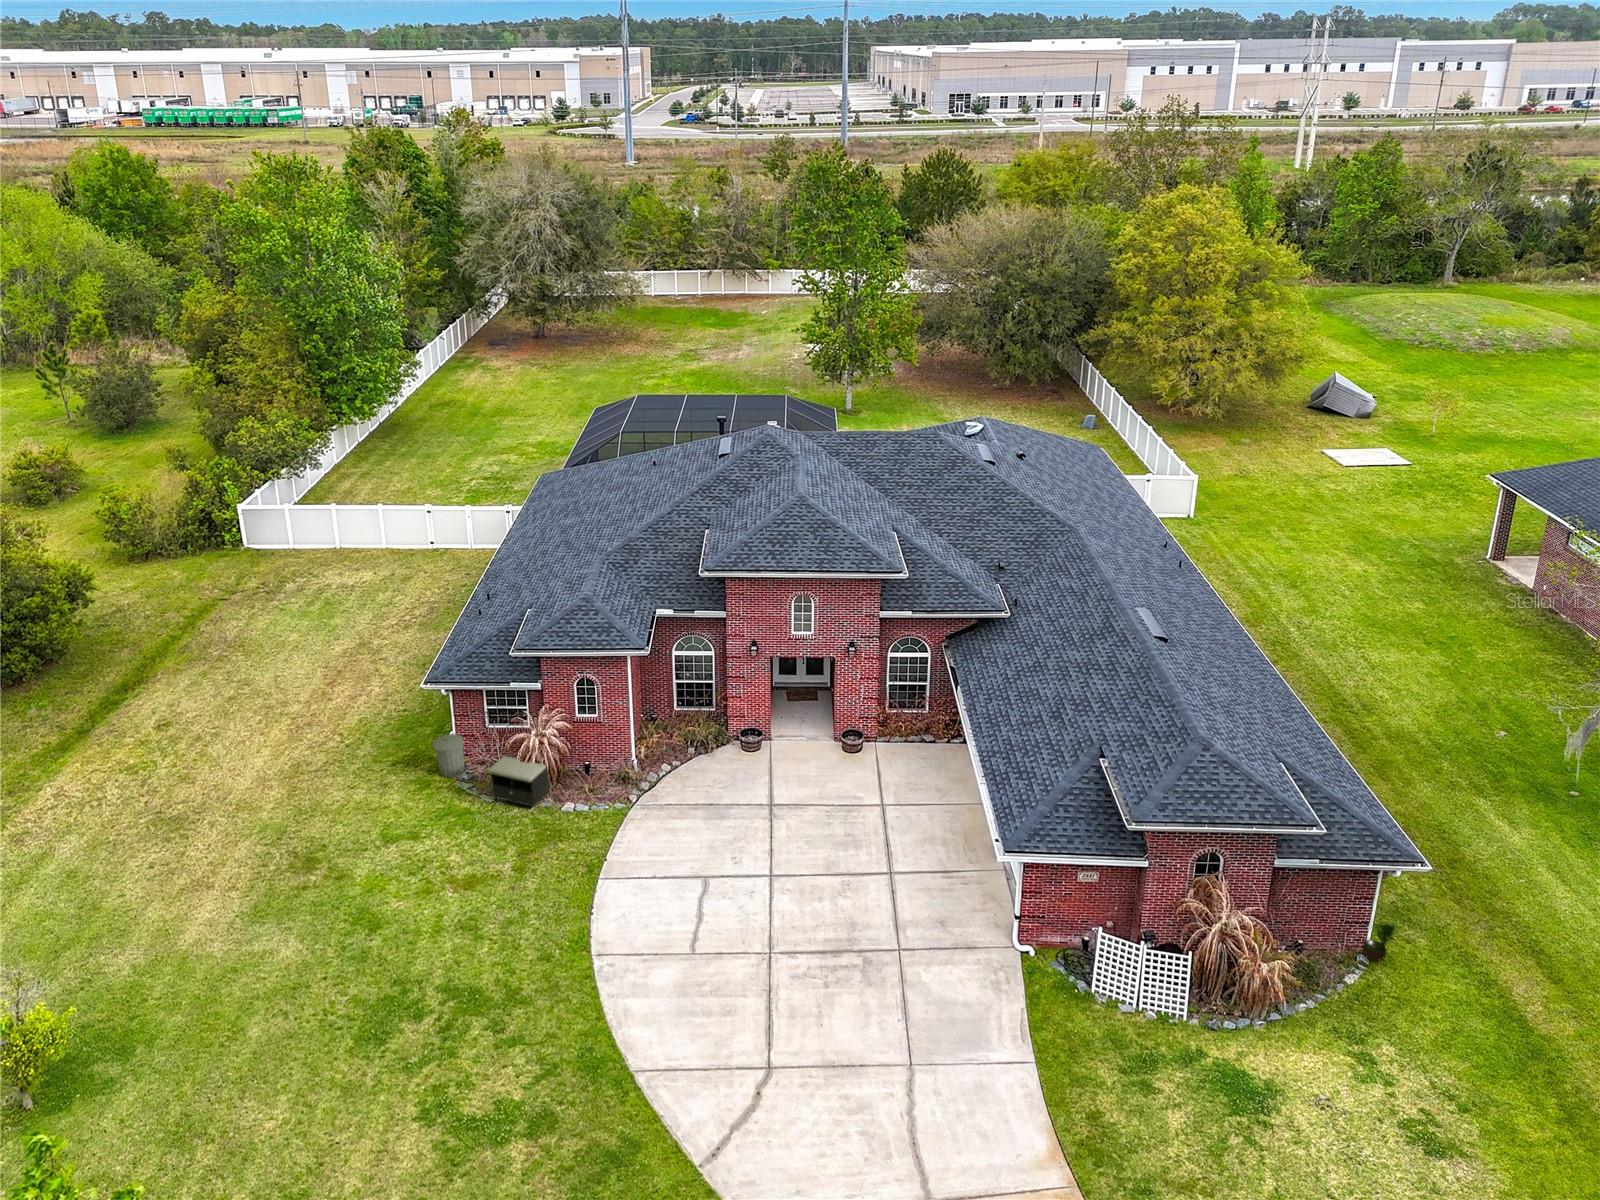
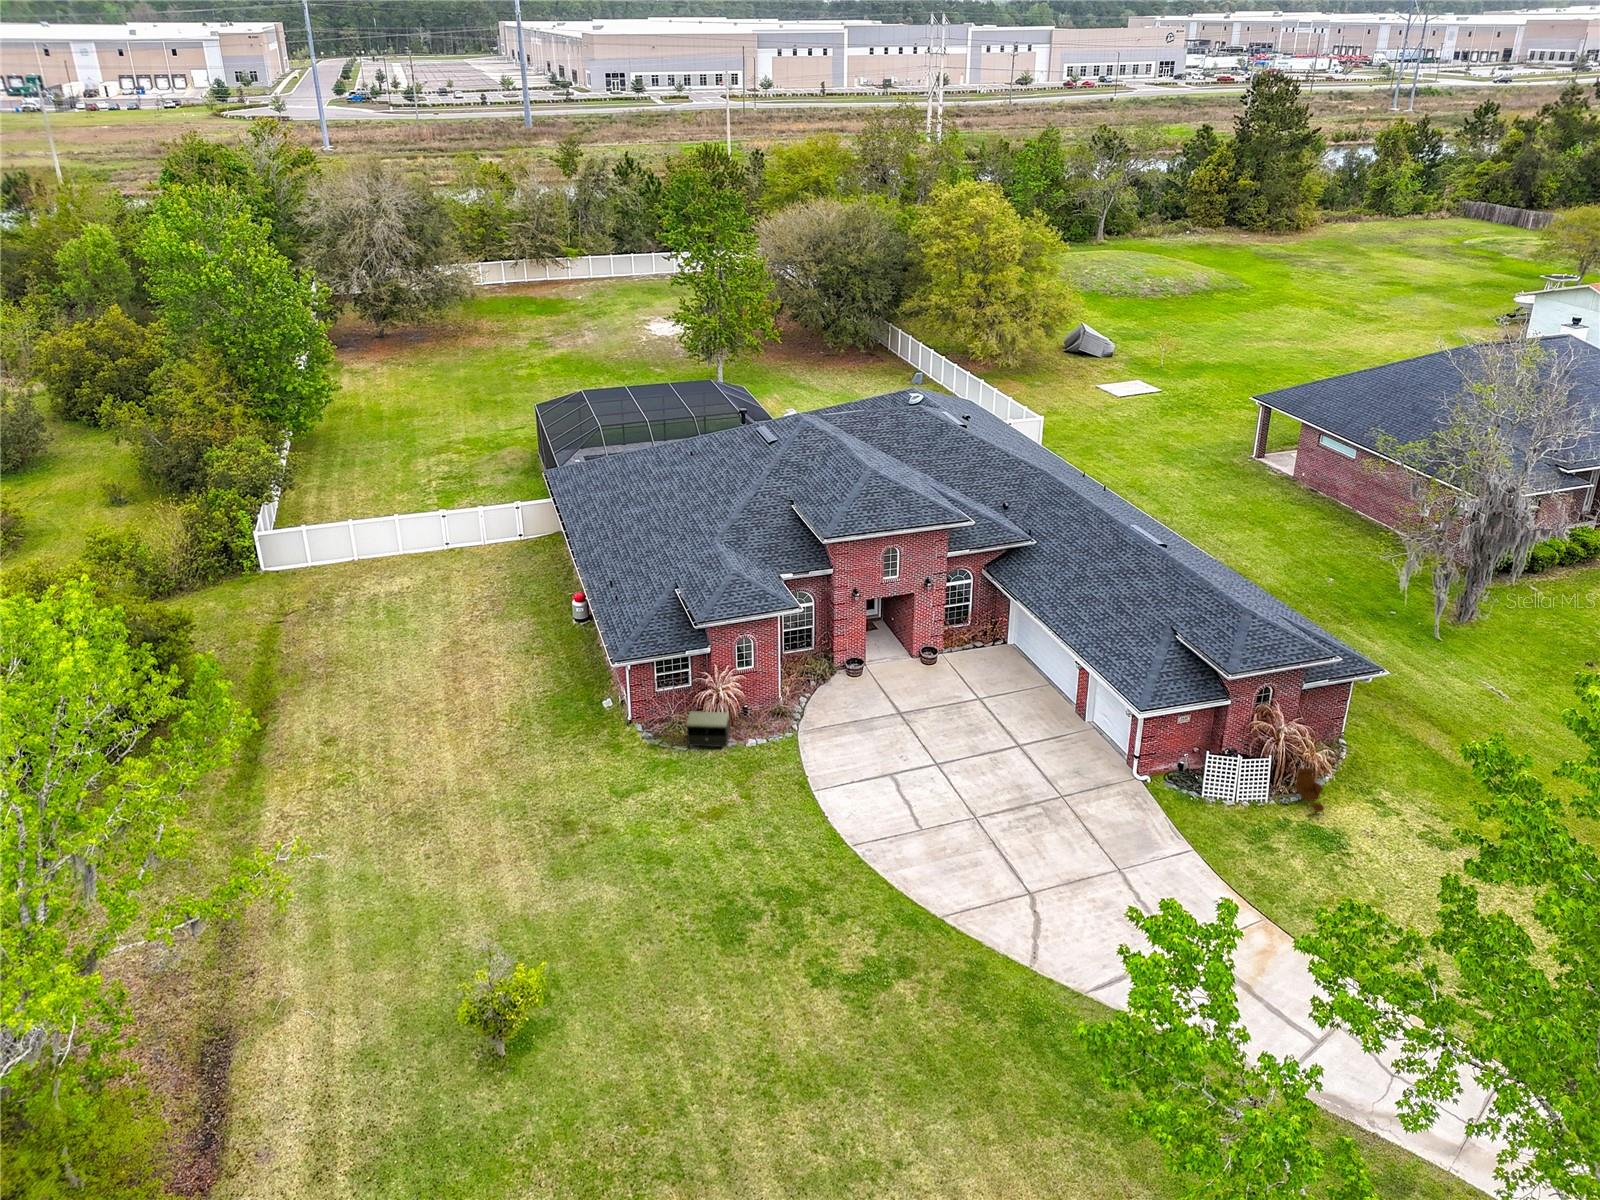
trash can: present [433,734,464,778] -> none [620,701,645,738]
potted tree: present [1362,921,1396,961] -> none [1341,713,1367,743]
lounge chair: none [1227,982,1270,1066] -> present [1294,768,1324,815]

